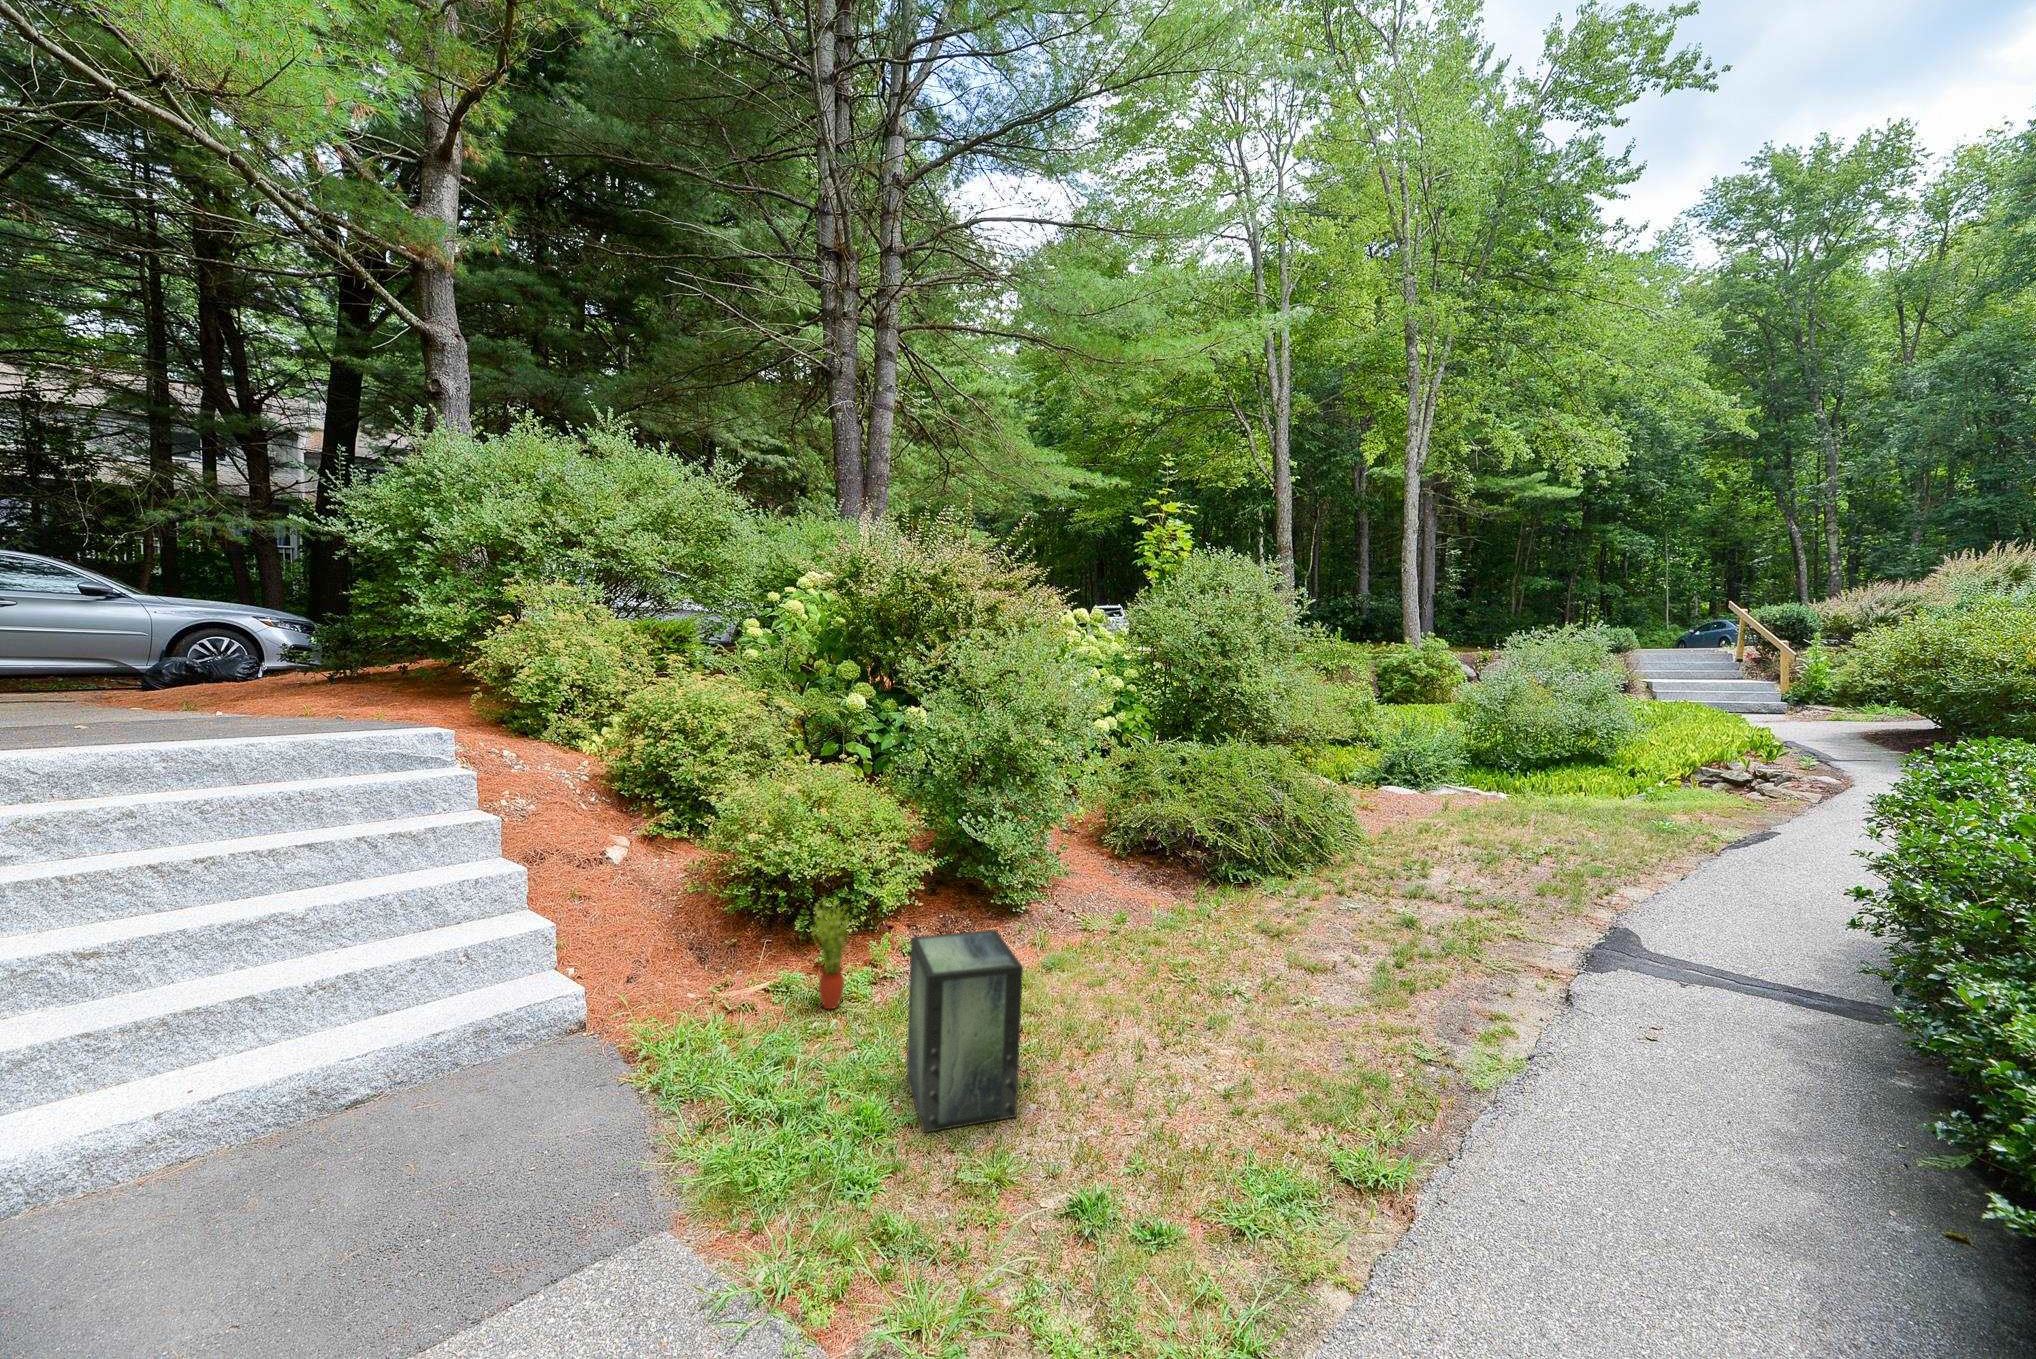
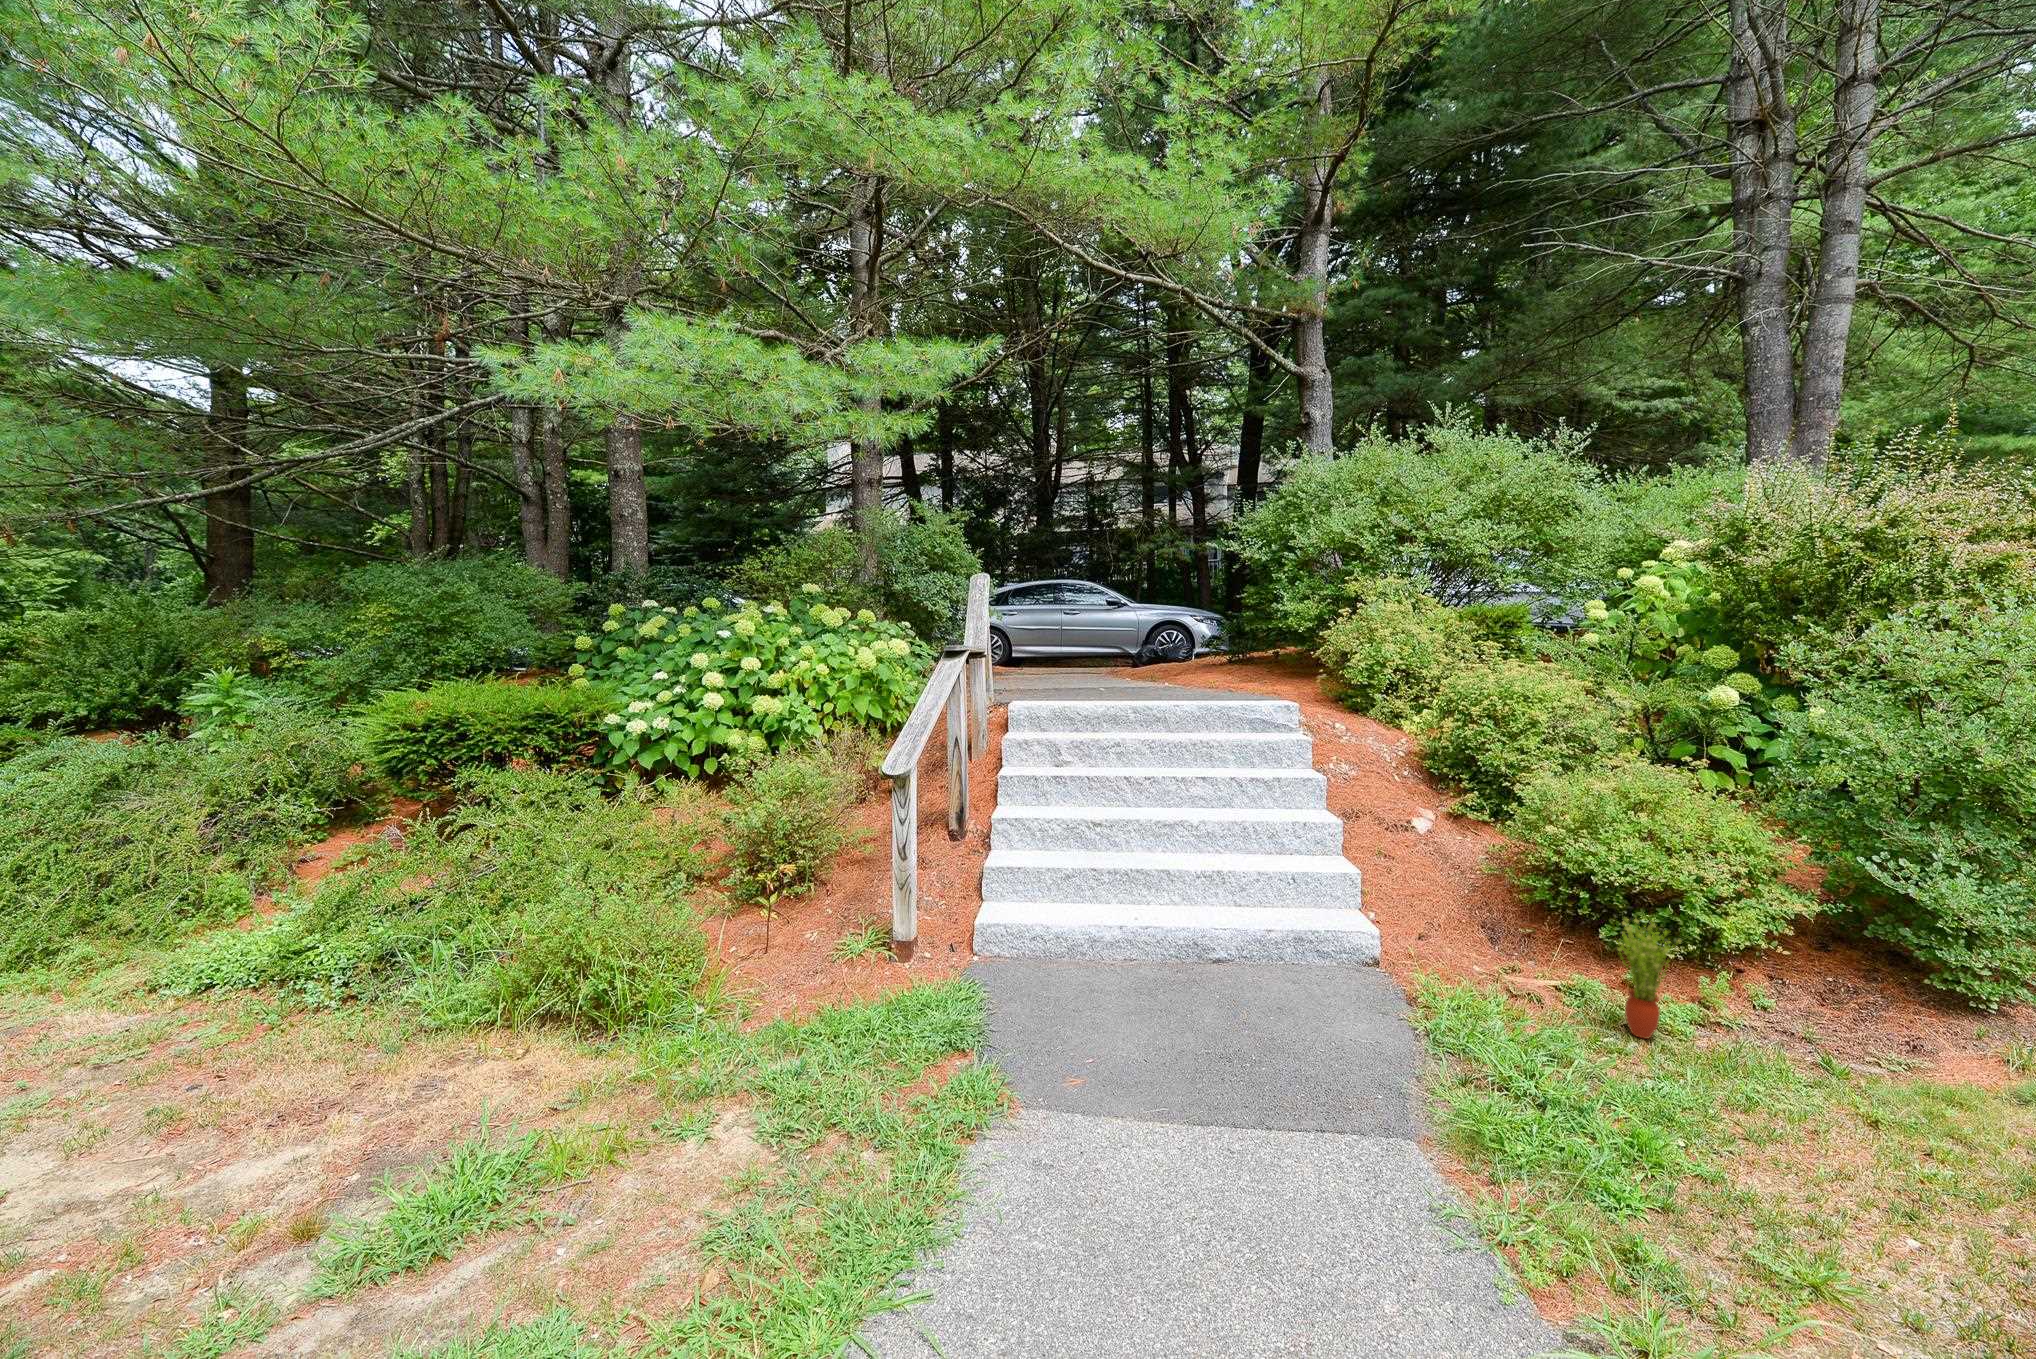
storage box: present [907,930,1023,1133] -> none [1734,989,1944,1280]

